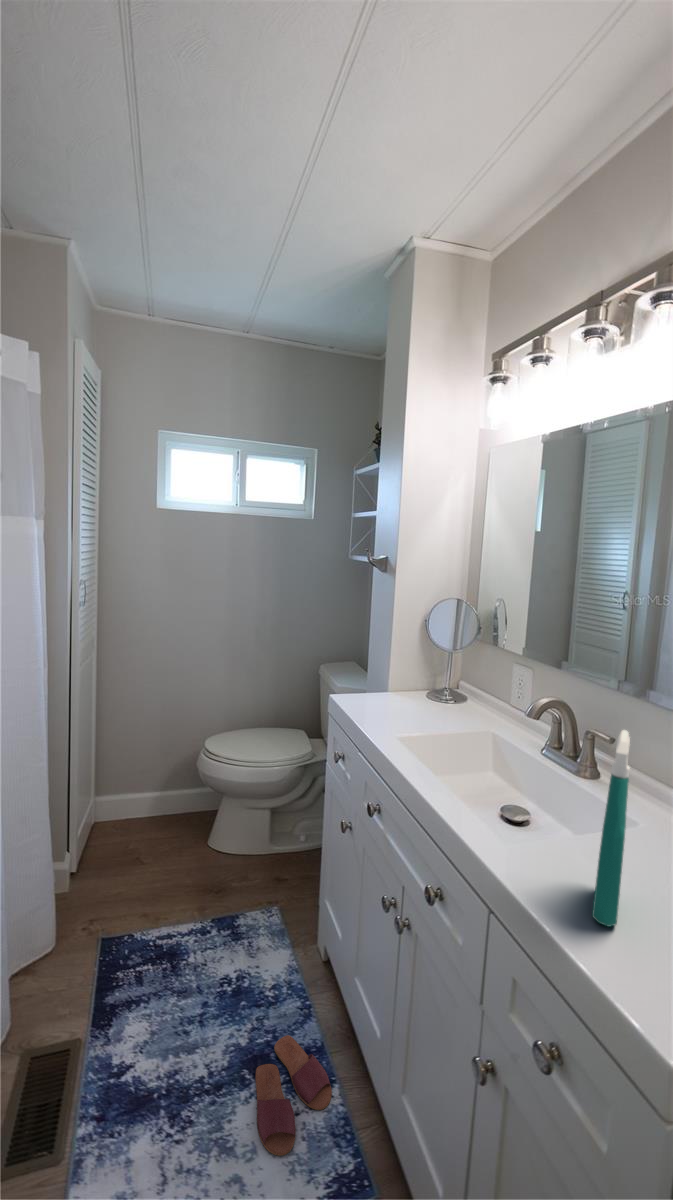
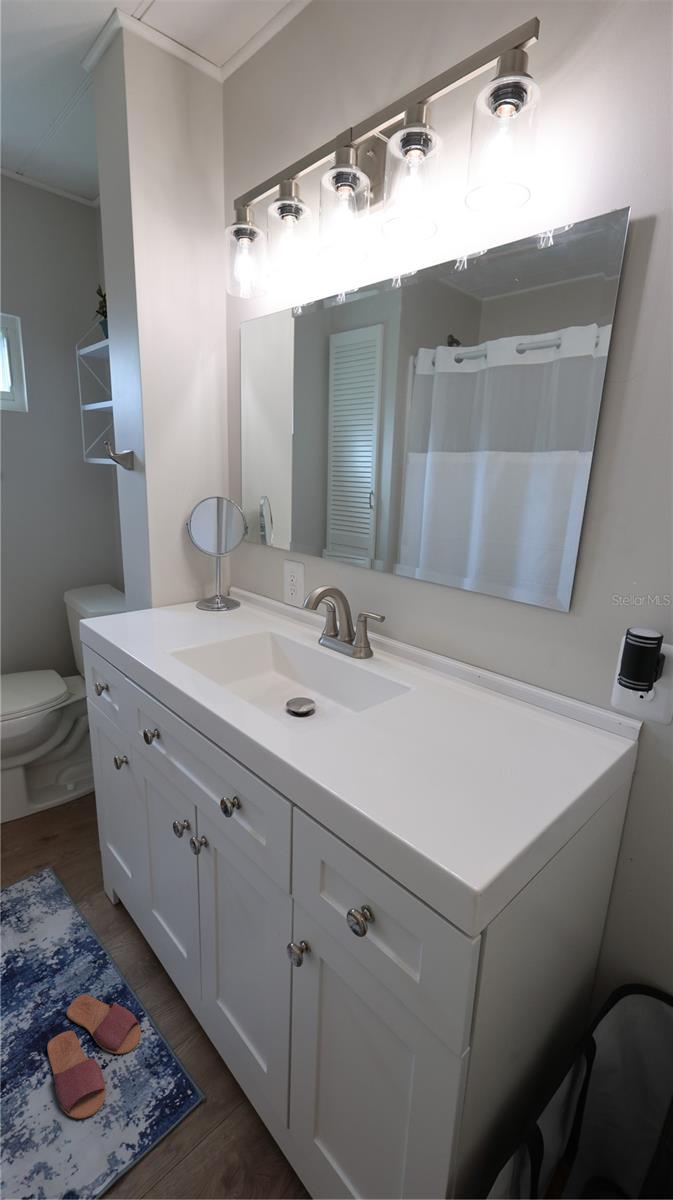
spray bottle: present [592,730,630,926] -> none [389,599,415,787]

